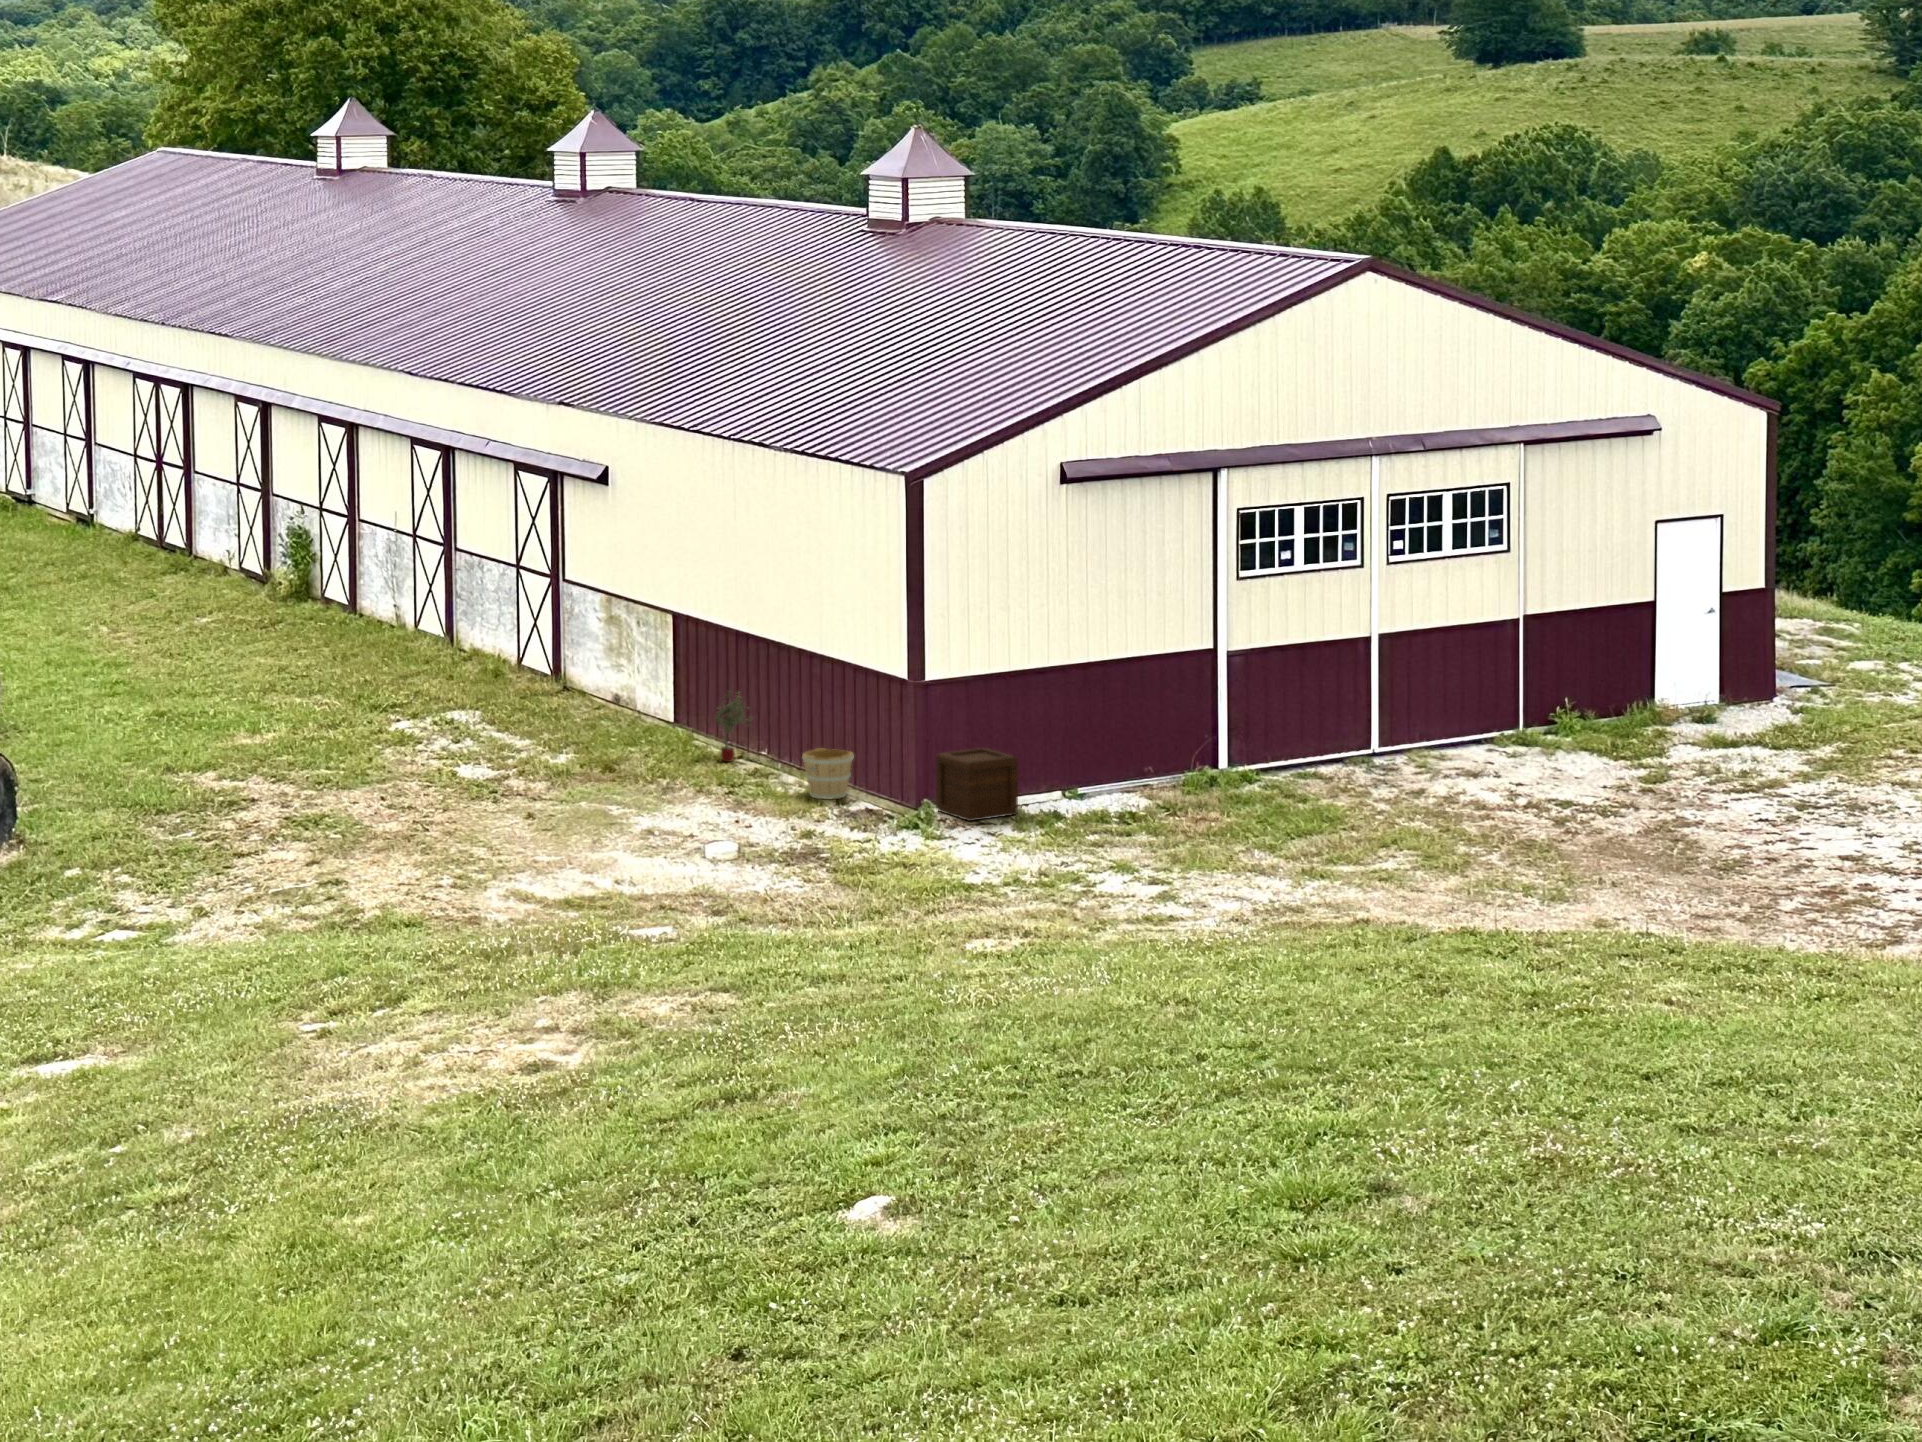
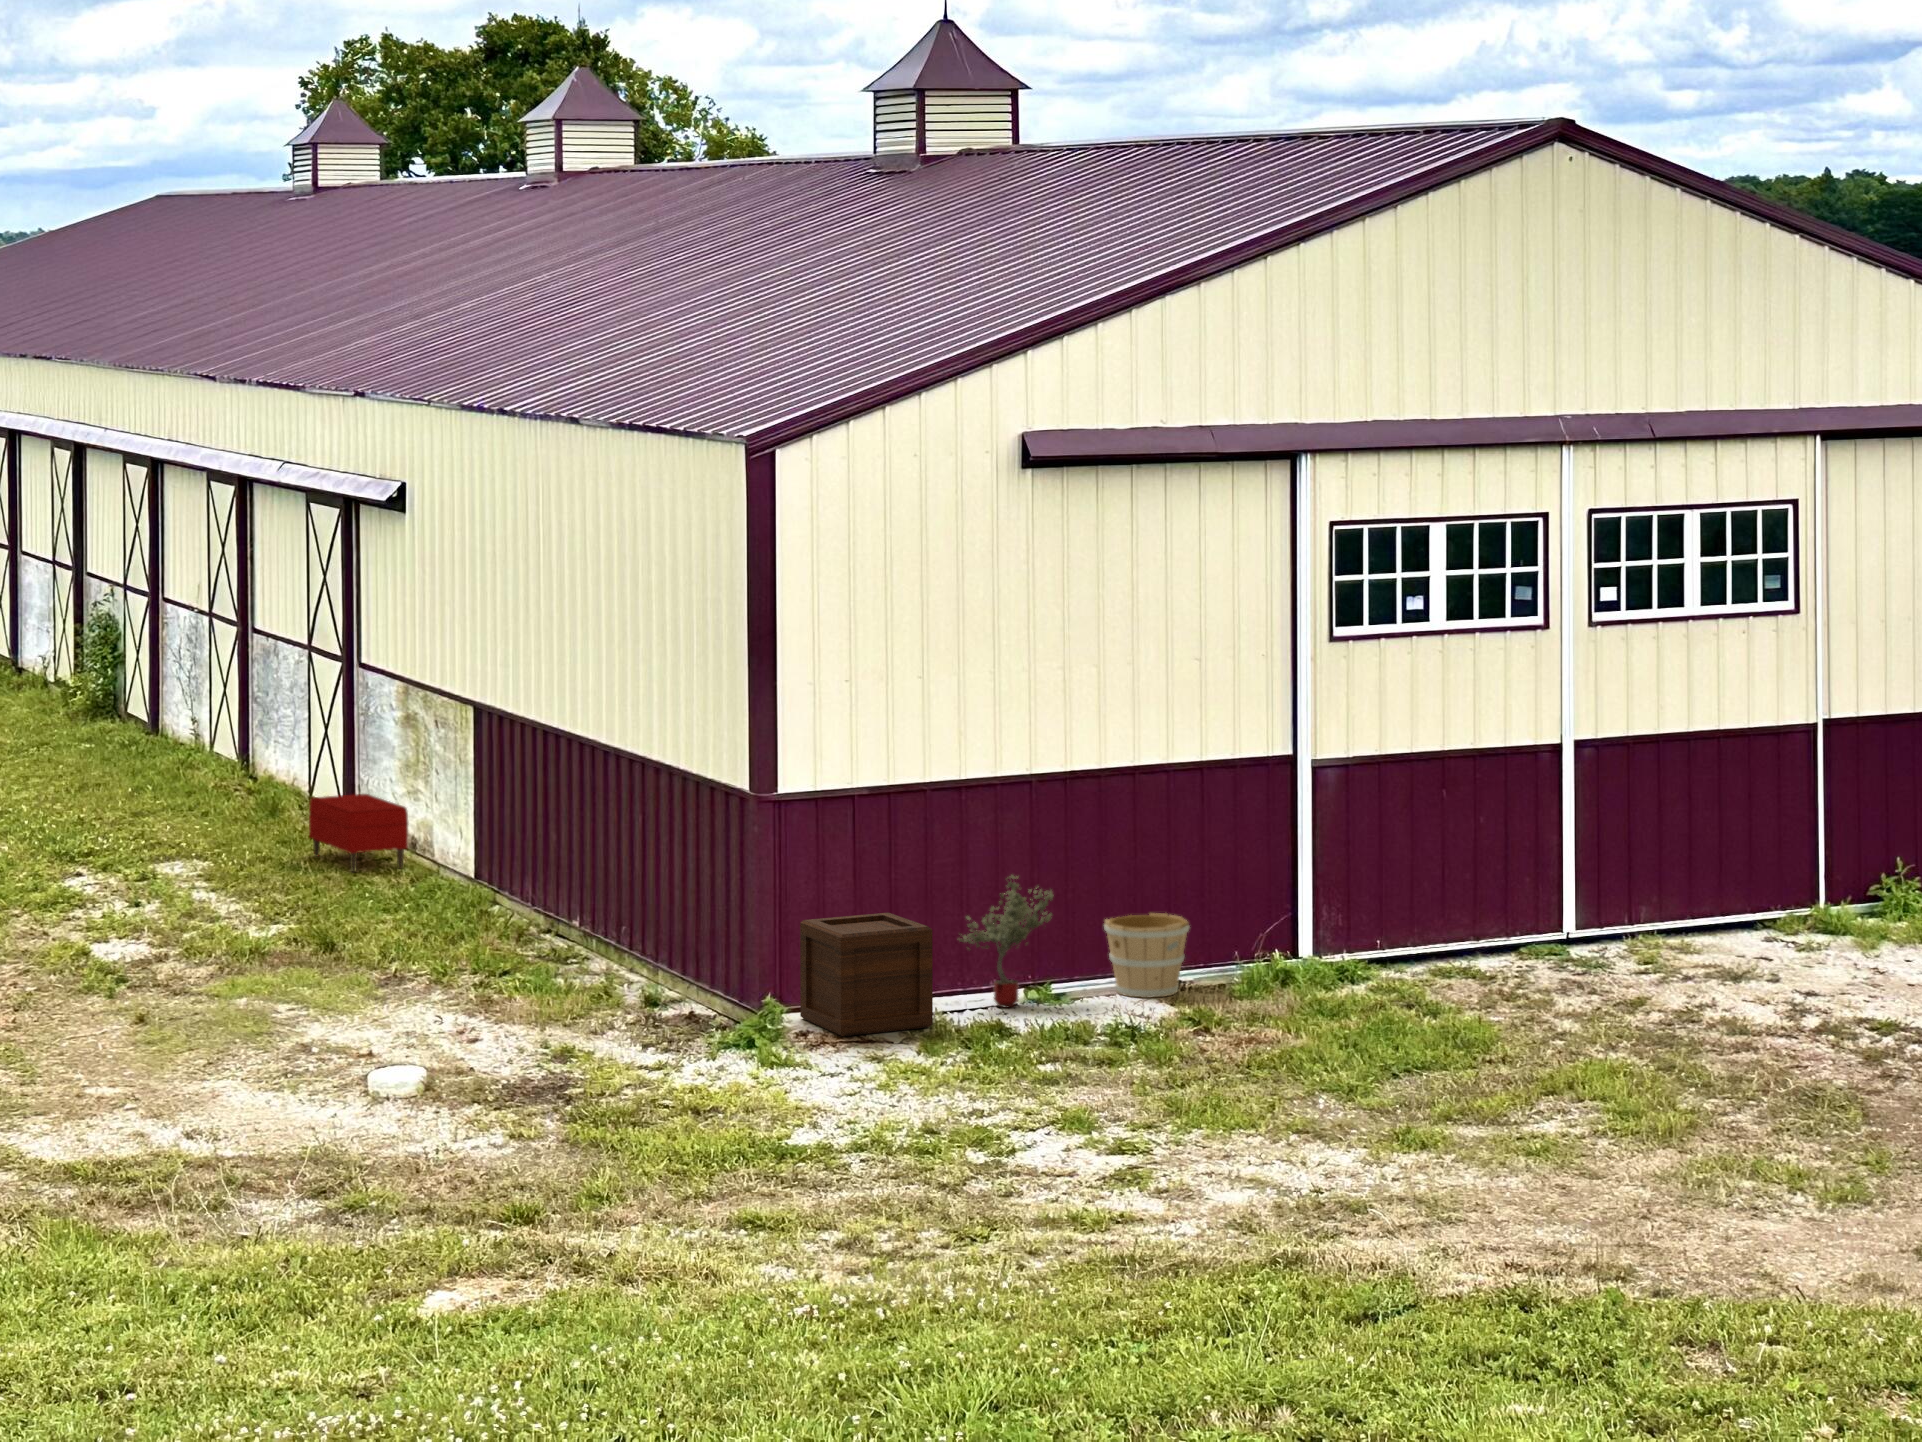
bench: none [535,664,610,718] -> present [309,794,408,872]
potted tree: present [715,692,751,762] -> present [959,875,1053,1008]
wooden bucket: present [802,748,854,799] -> present [1104,913,1189,998]

